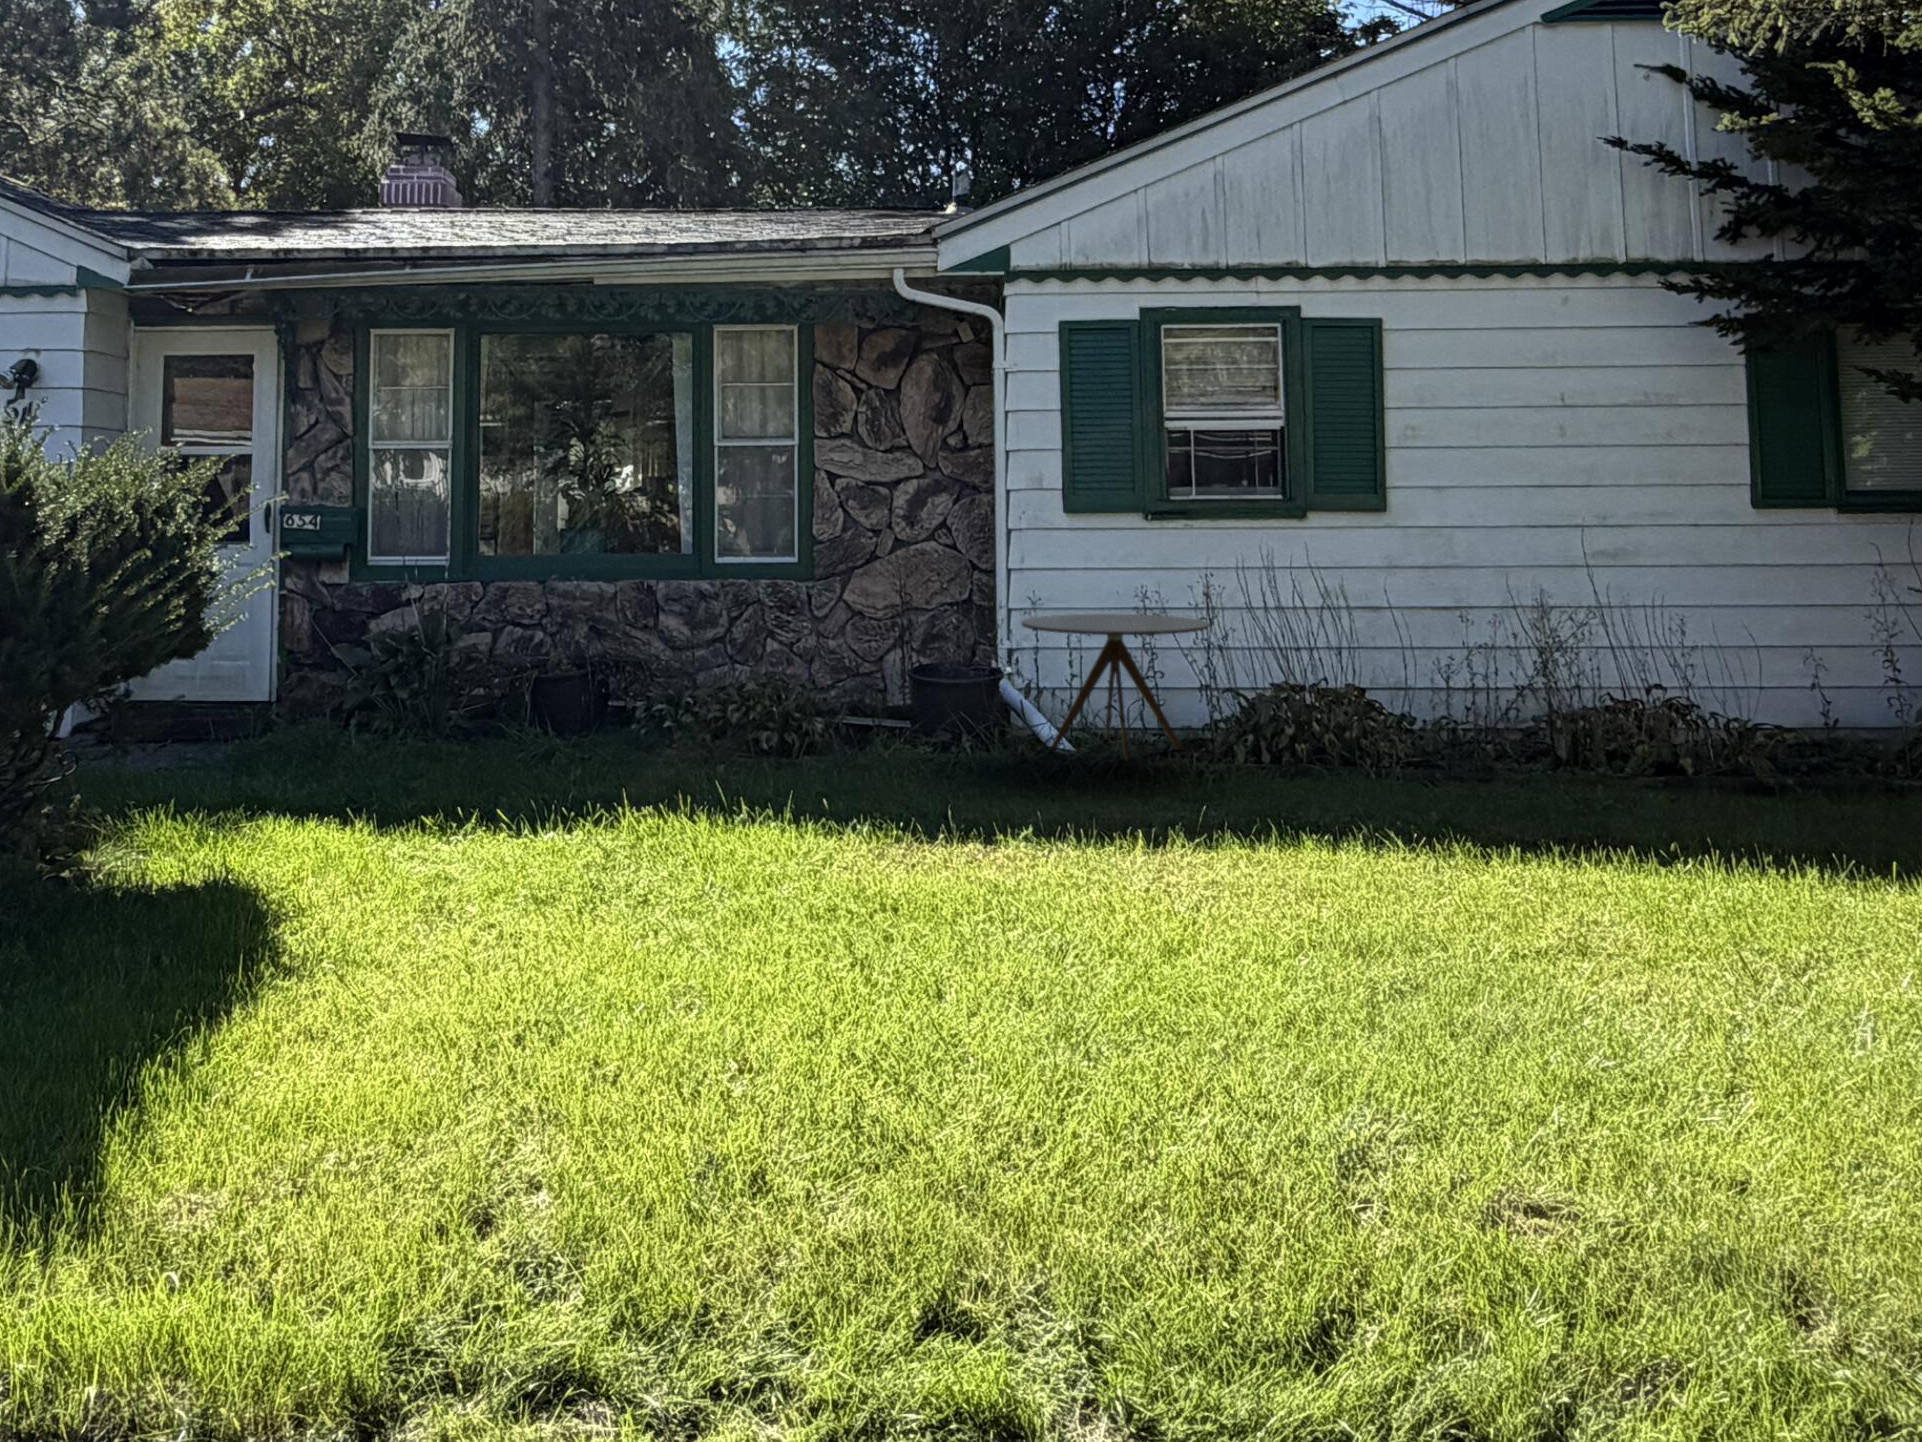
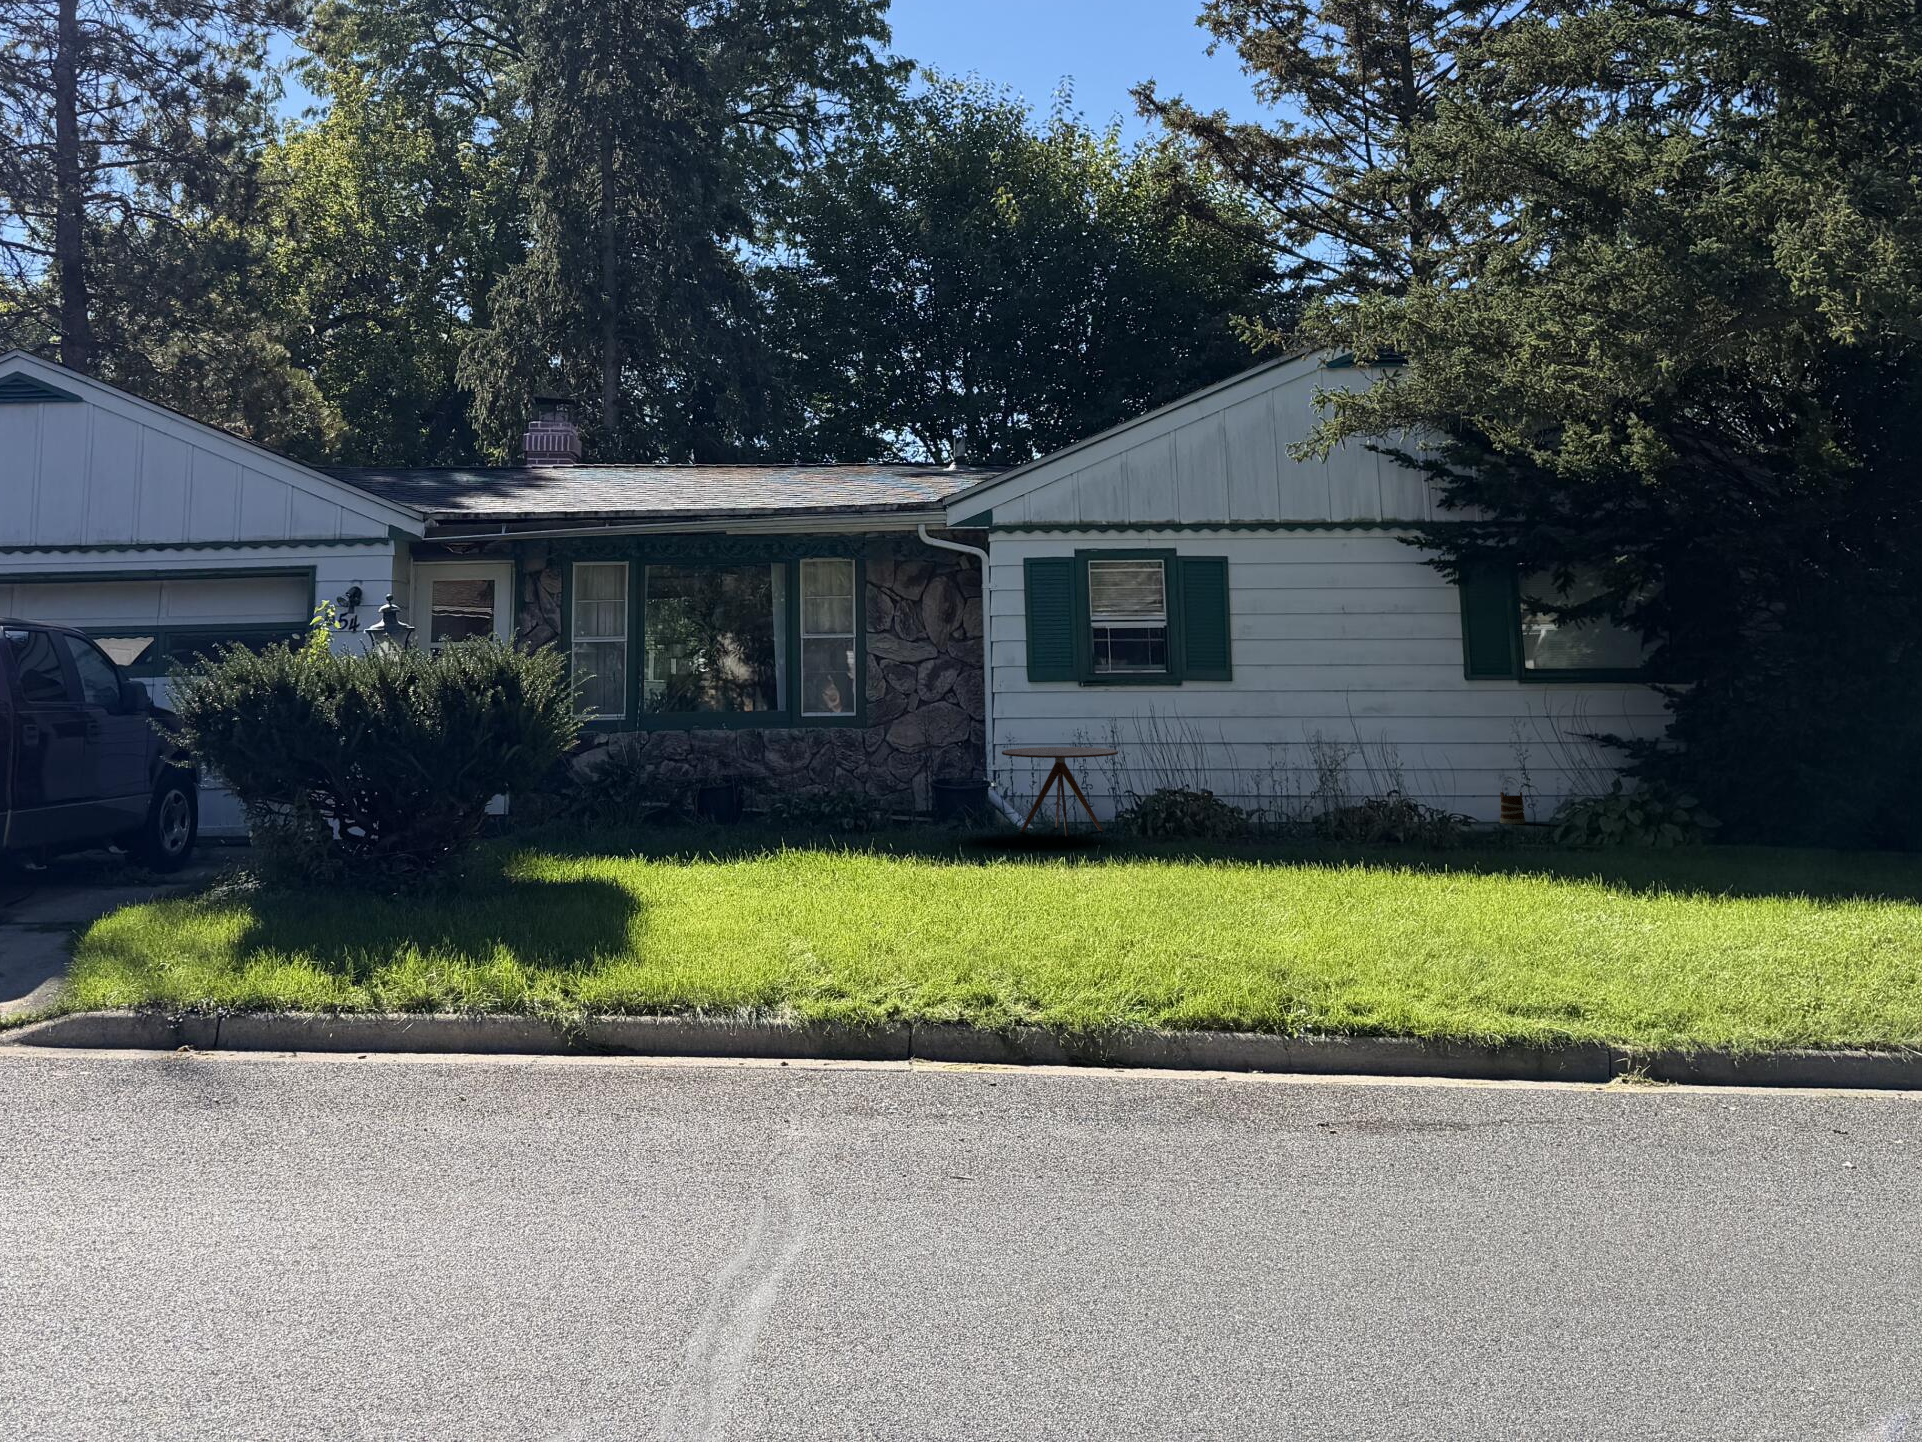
wooden bucket: none [1814,670,1858,744] -> present [1500,777,1526,824]

